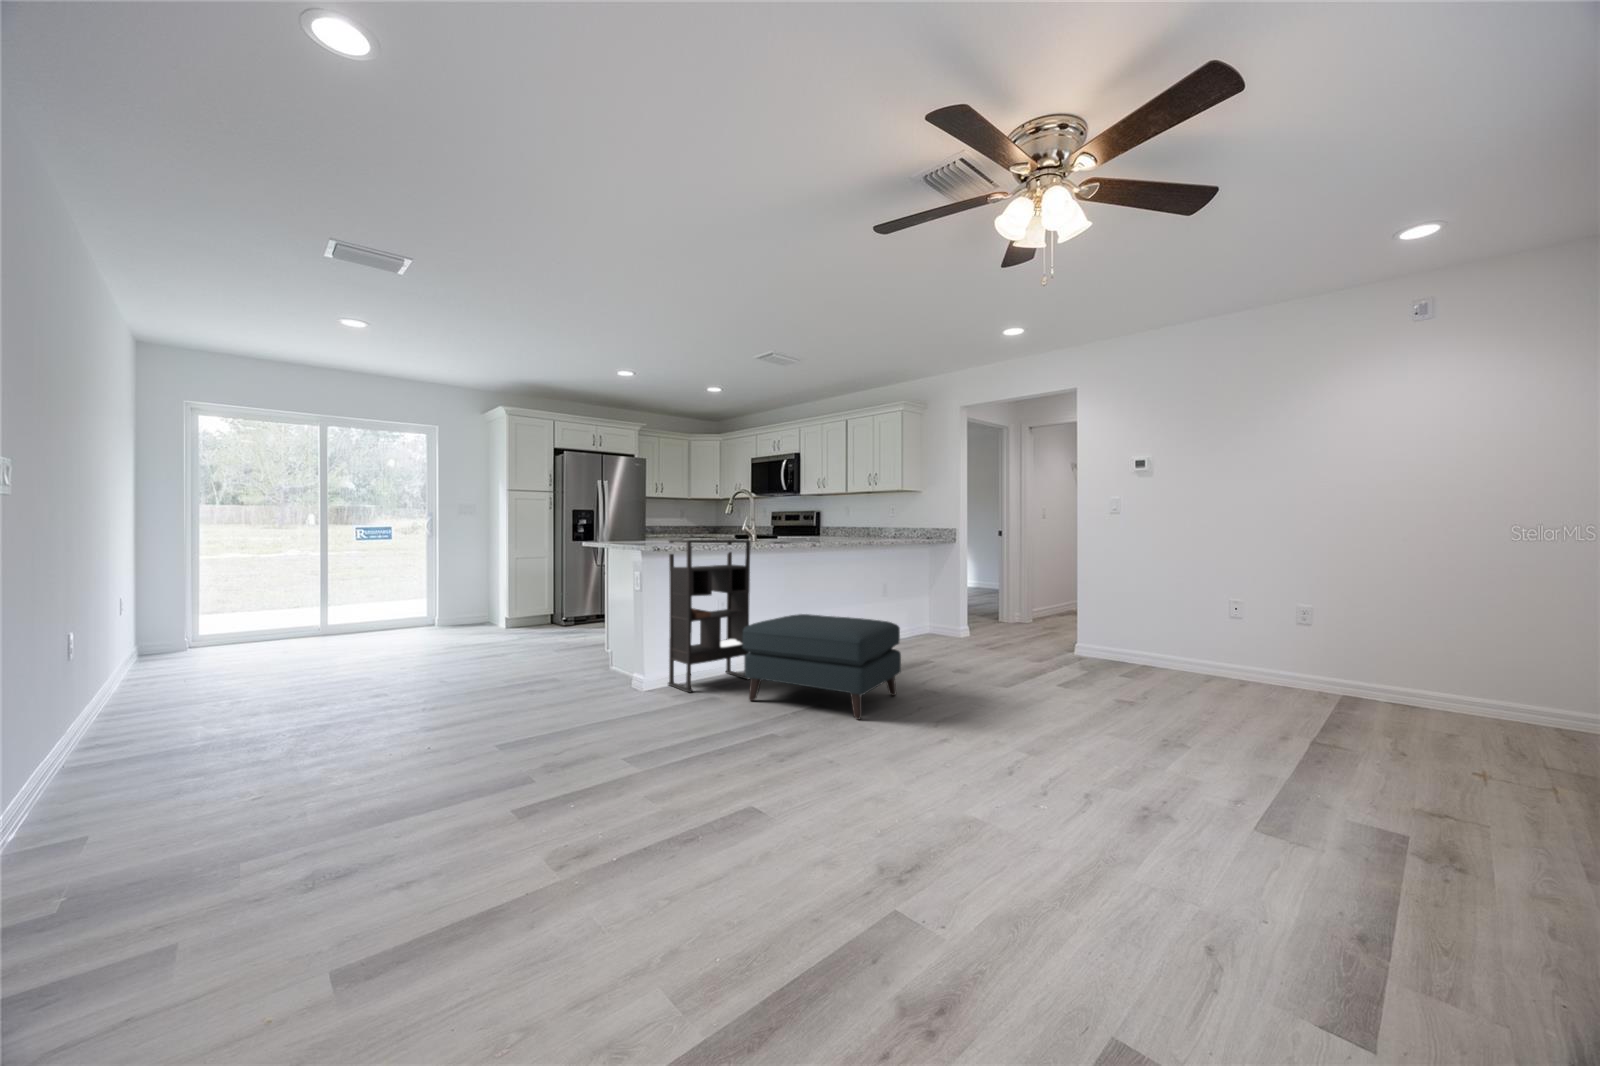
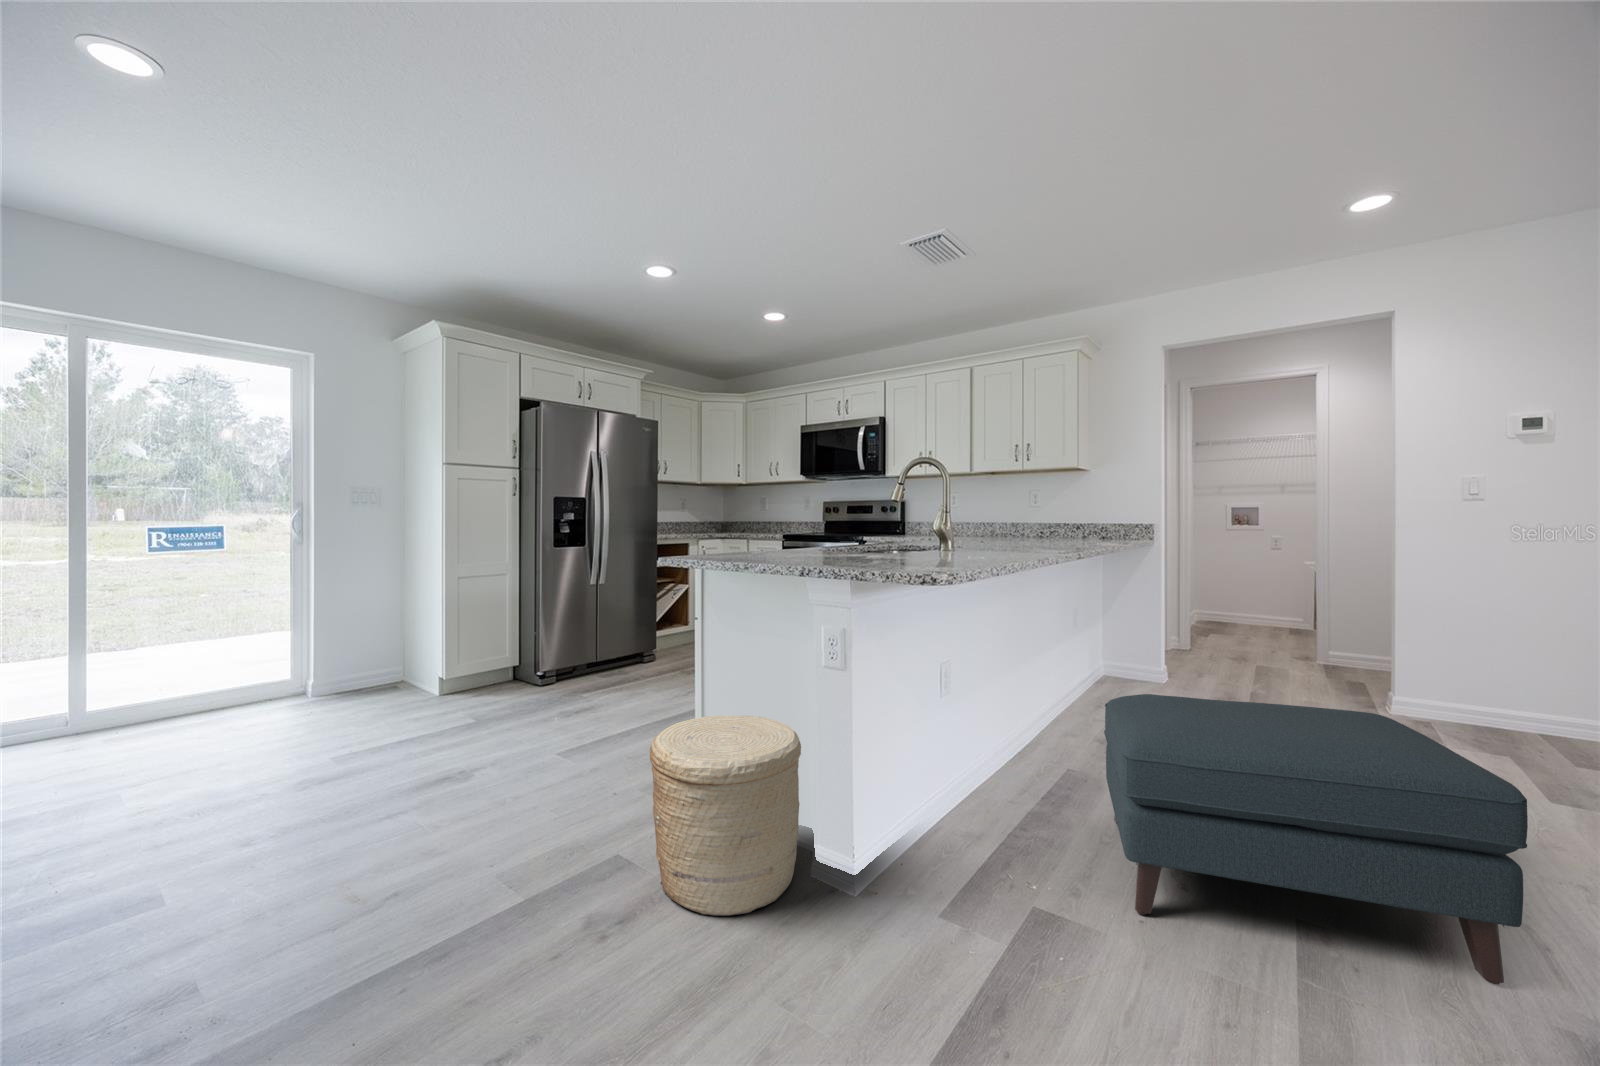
bookshelf: present [668,539,751,692] -> none [891,546,1029,889]
woven basket: none [555,618,626,693] -> present [650,716,801,916]

